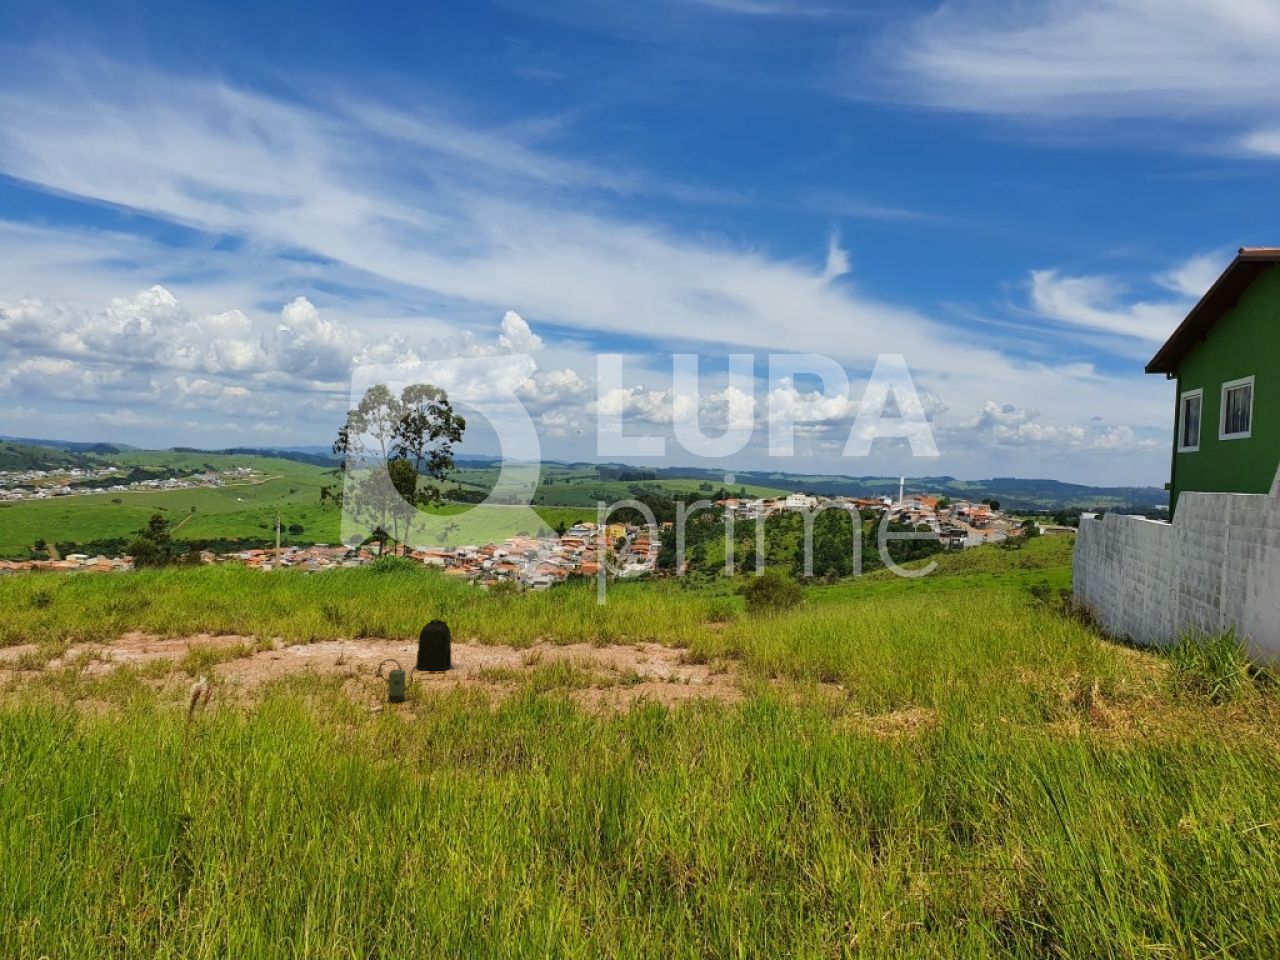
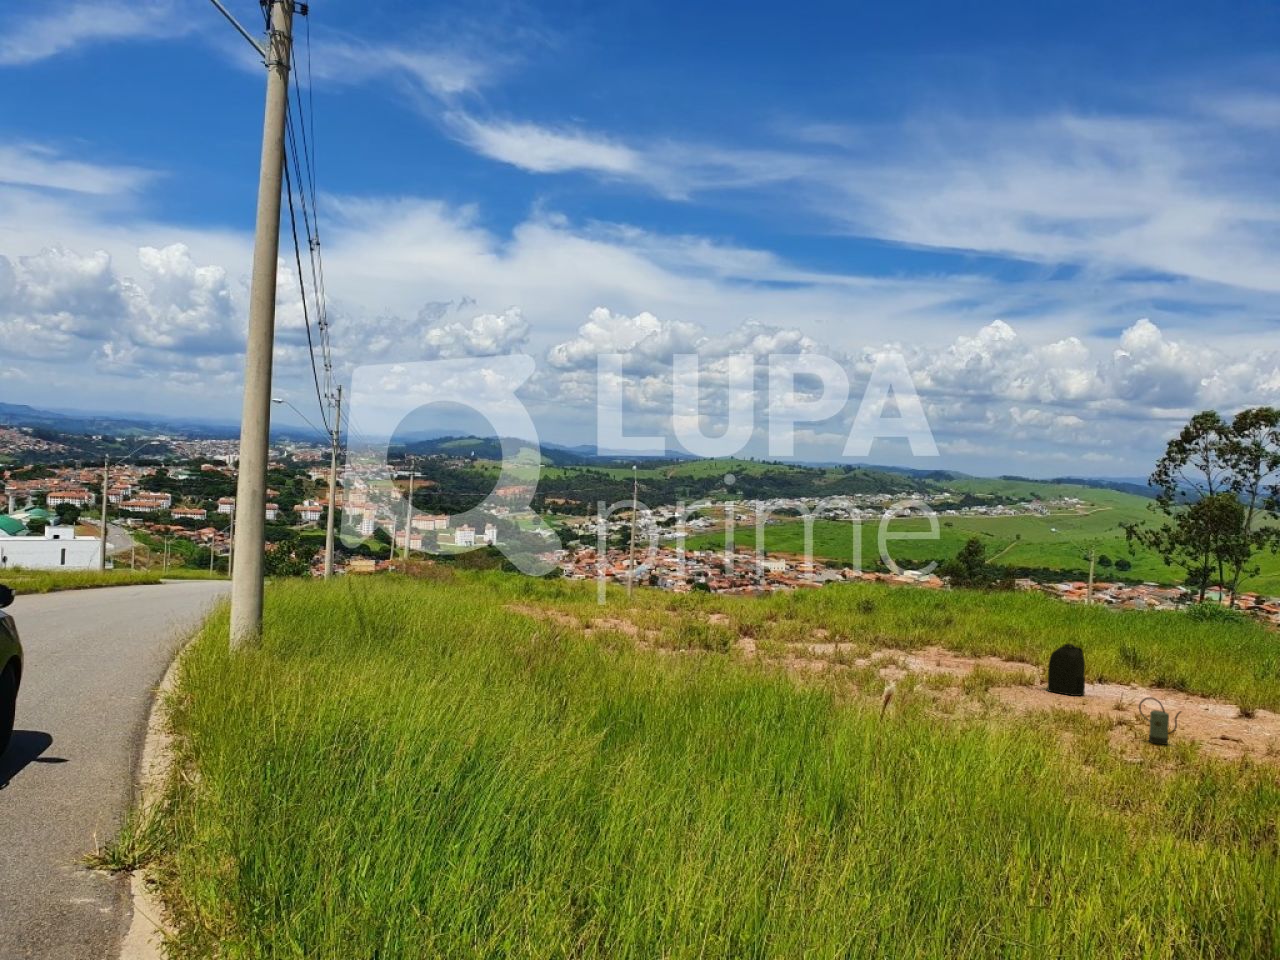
backpack: present [416,619,451,670] -> present [1048,644,1085,696]

